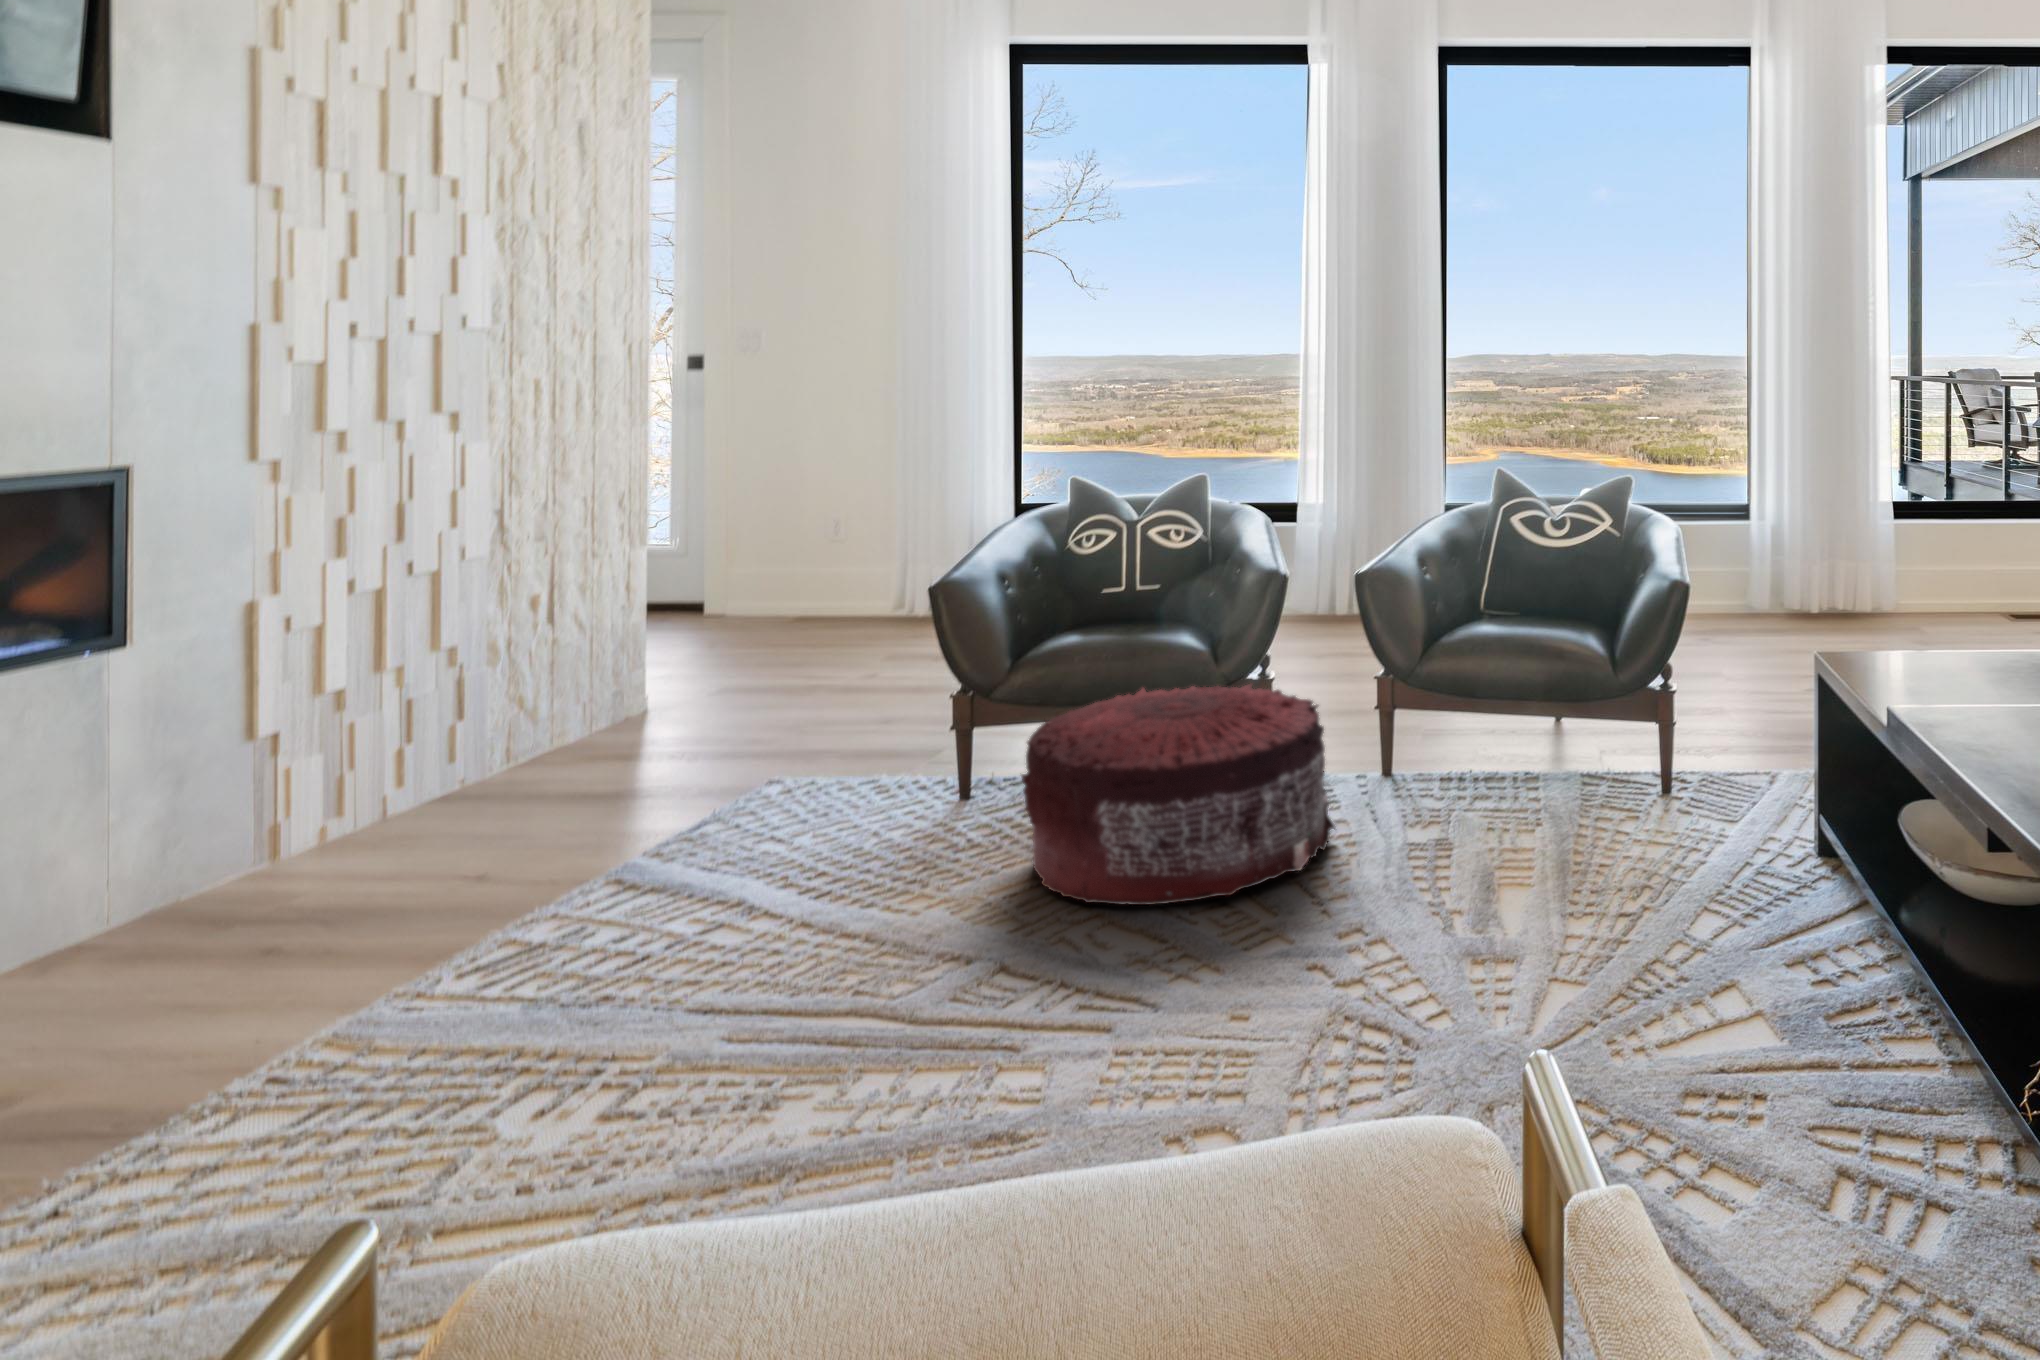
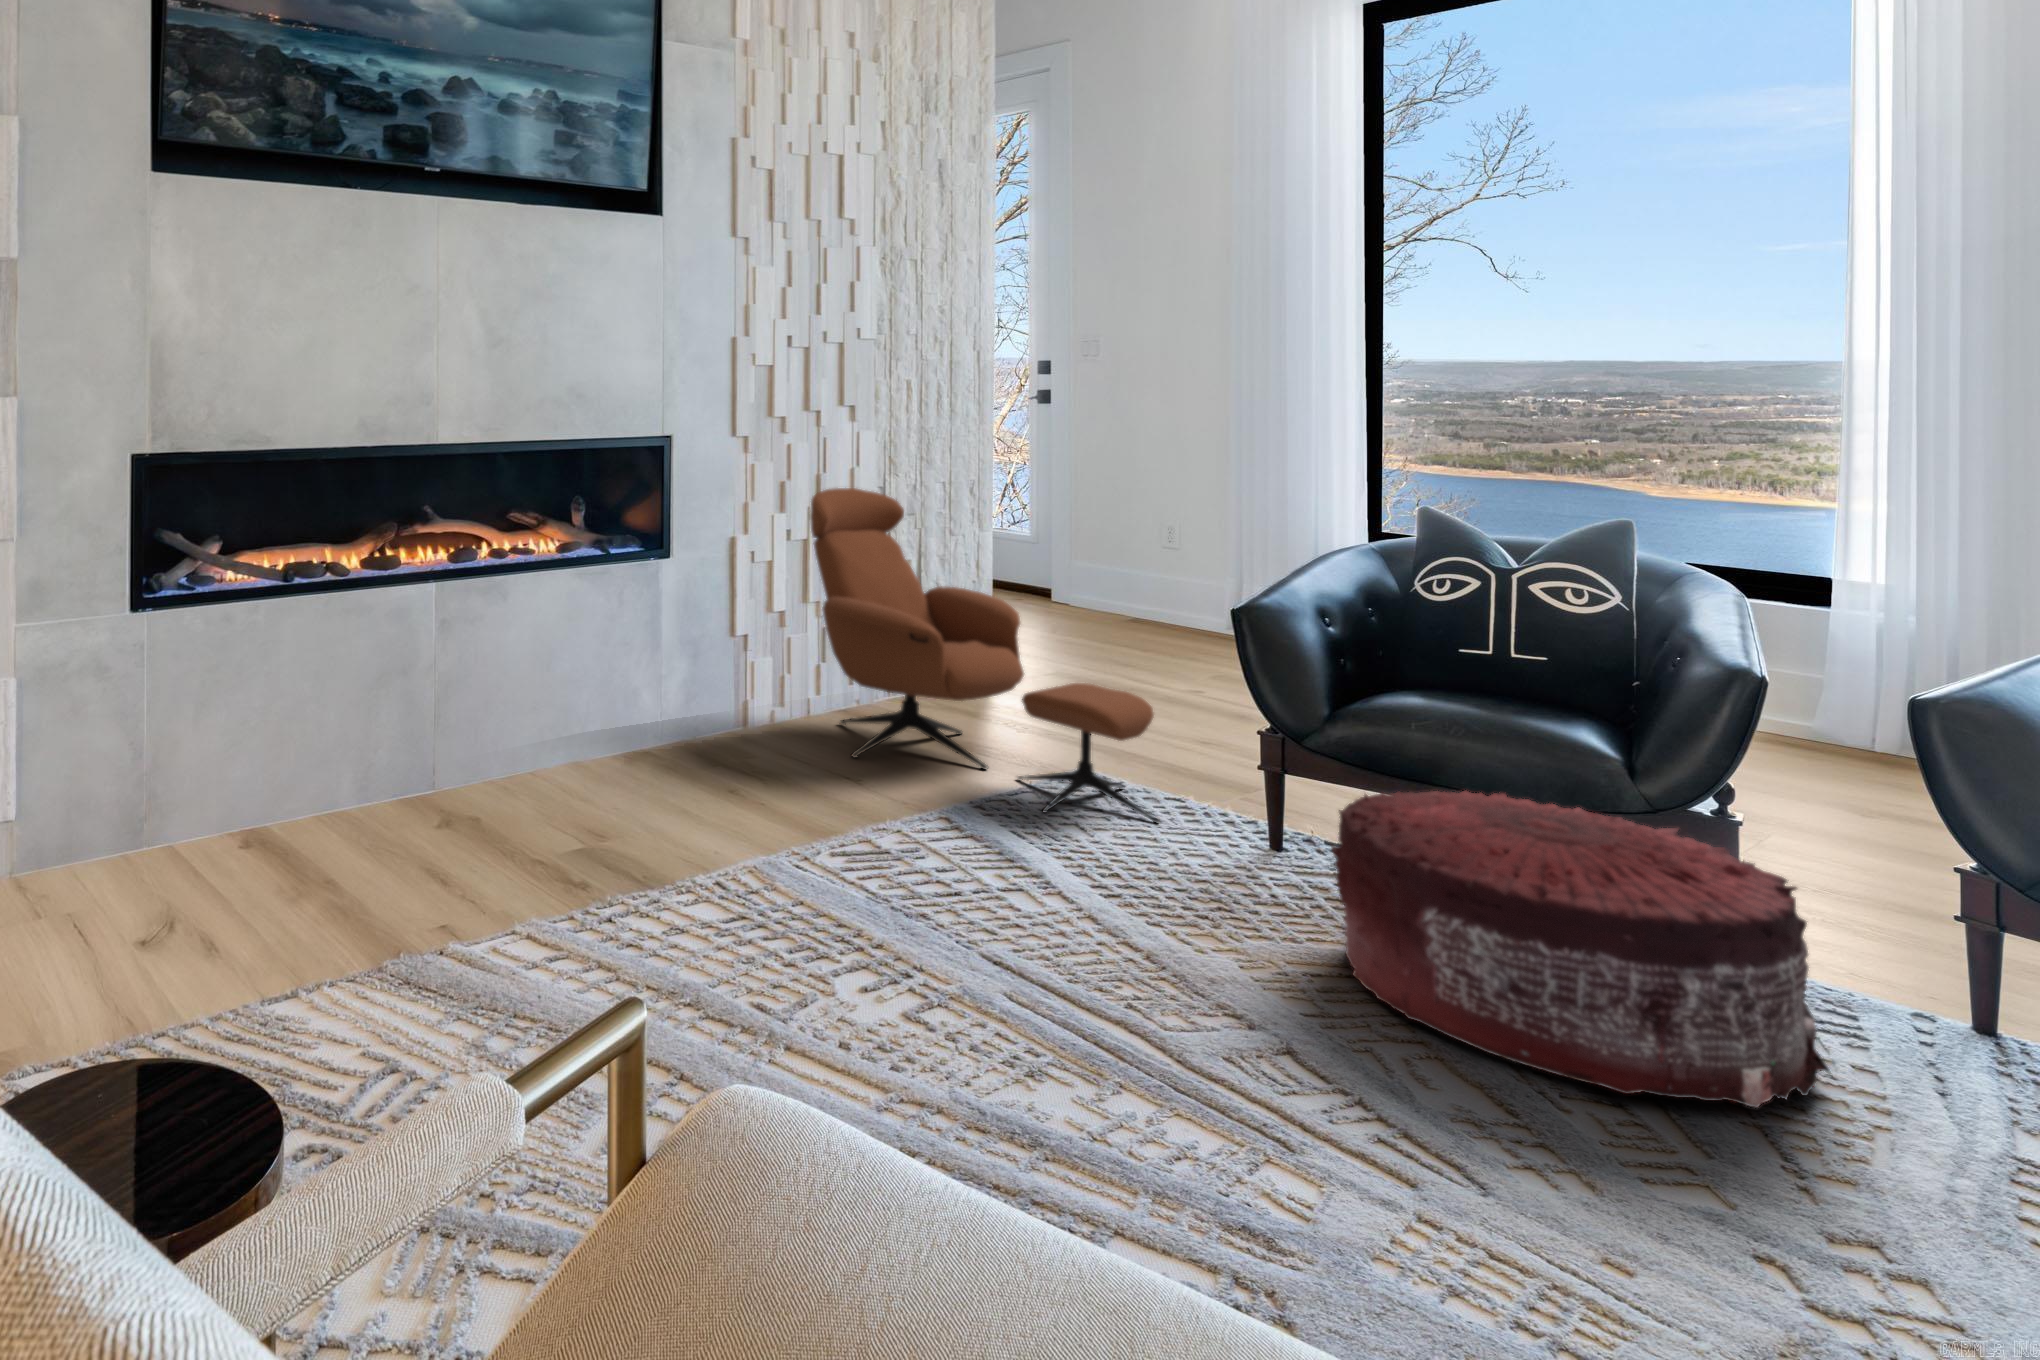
lounge chair: none [367,499,851,852] -> present [810,488,1159,823]

